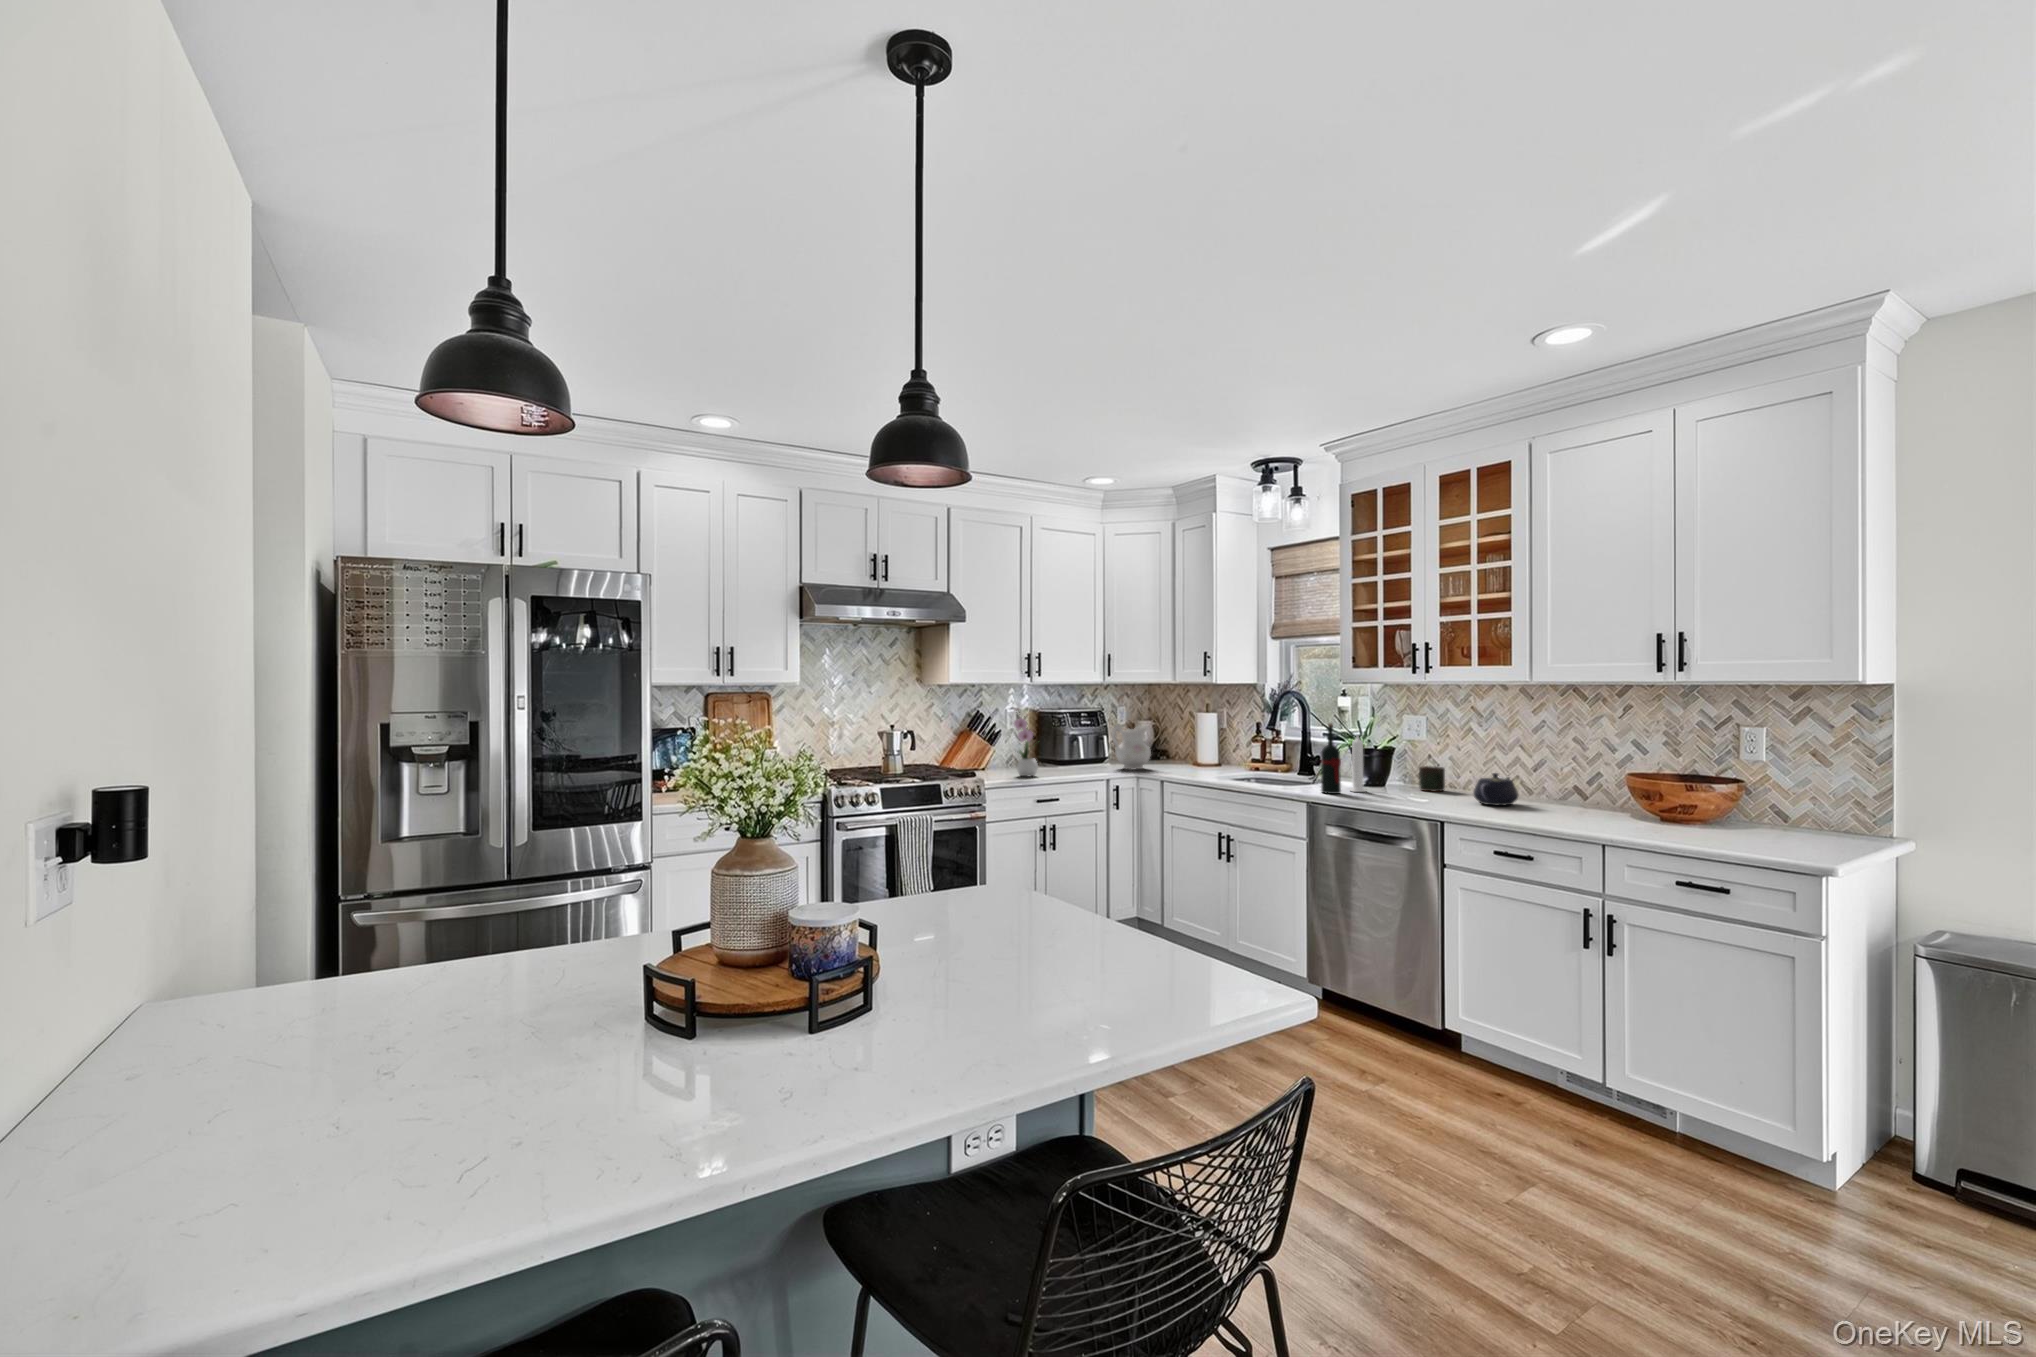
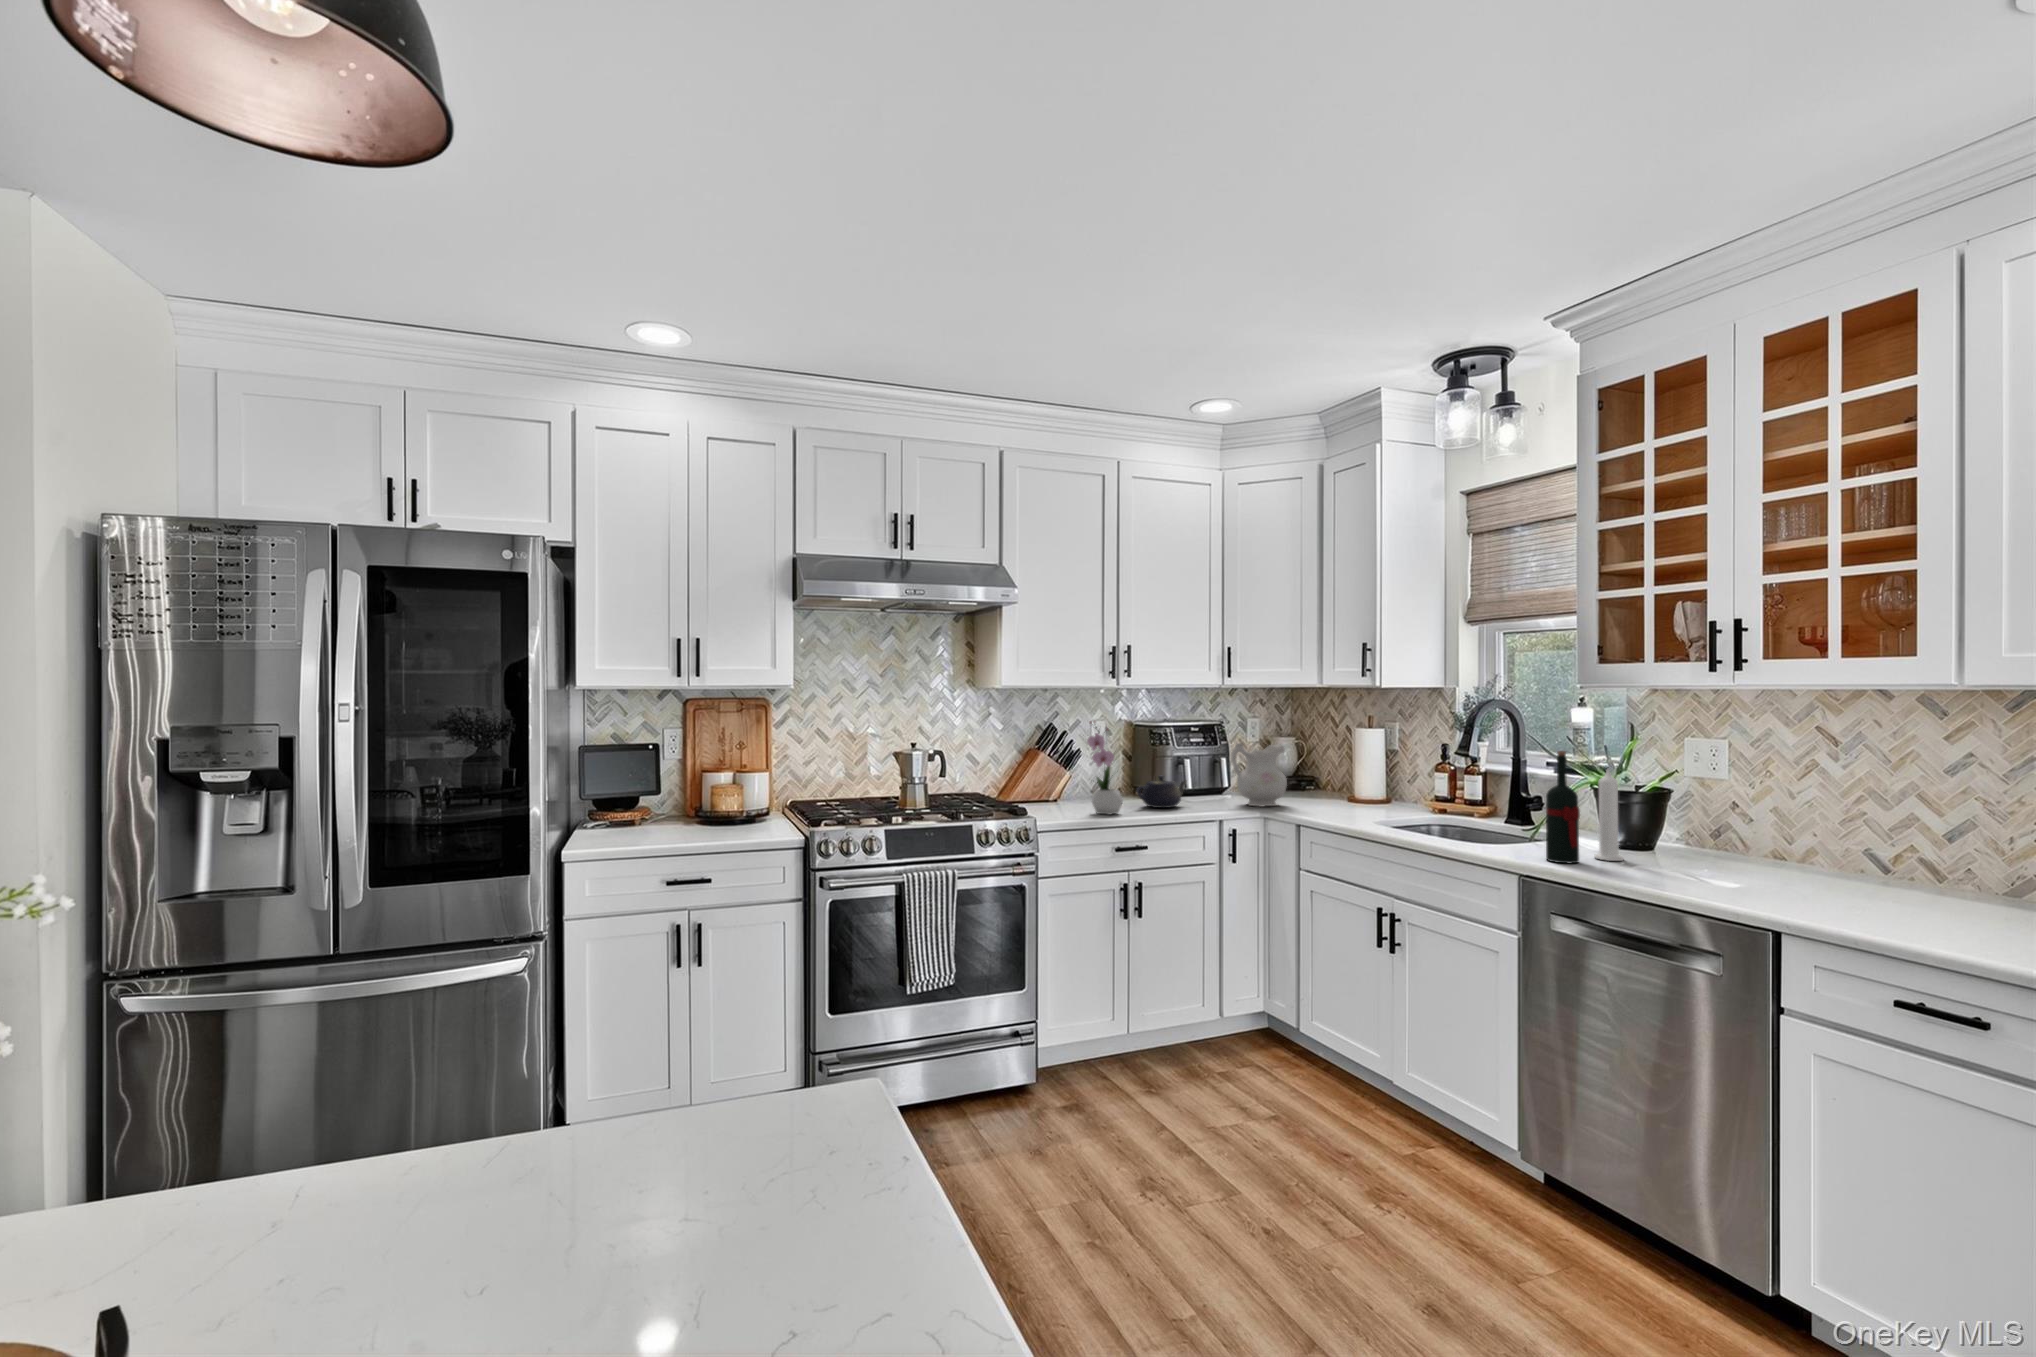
mug: present [1419,766,1445,792] -> none [1716,822,1765,864]
teapot: present [1473,773,1518,805] -> present [1137,776,1186,808]

